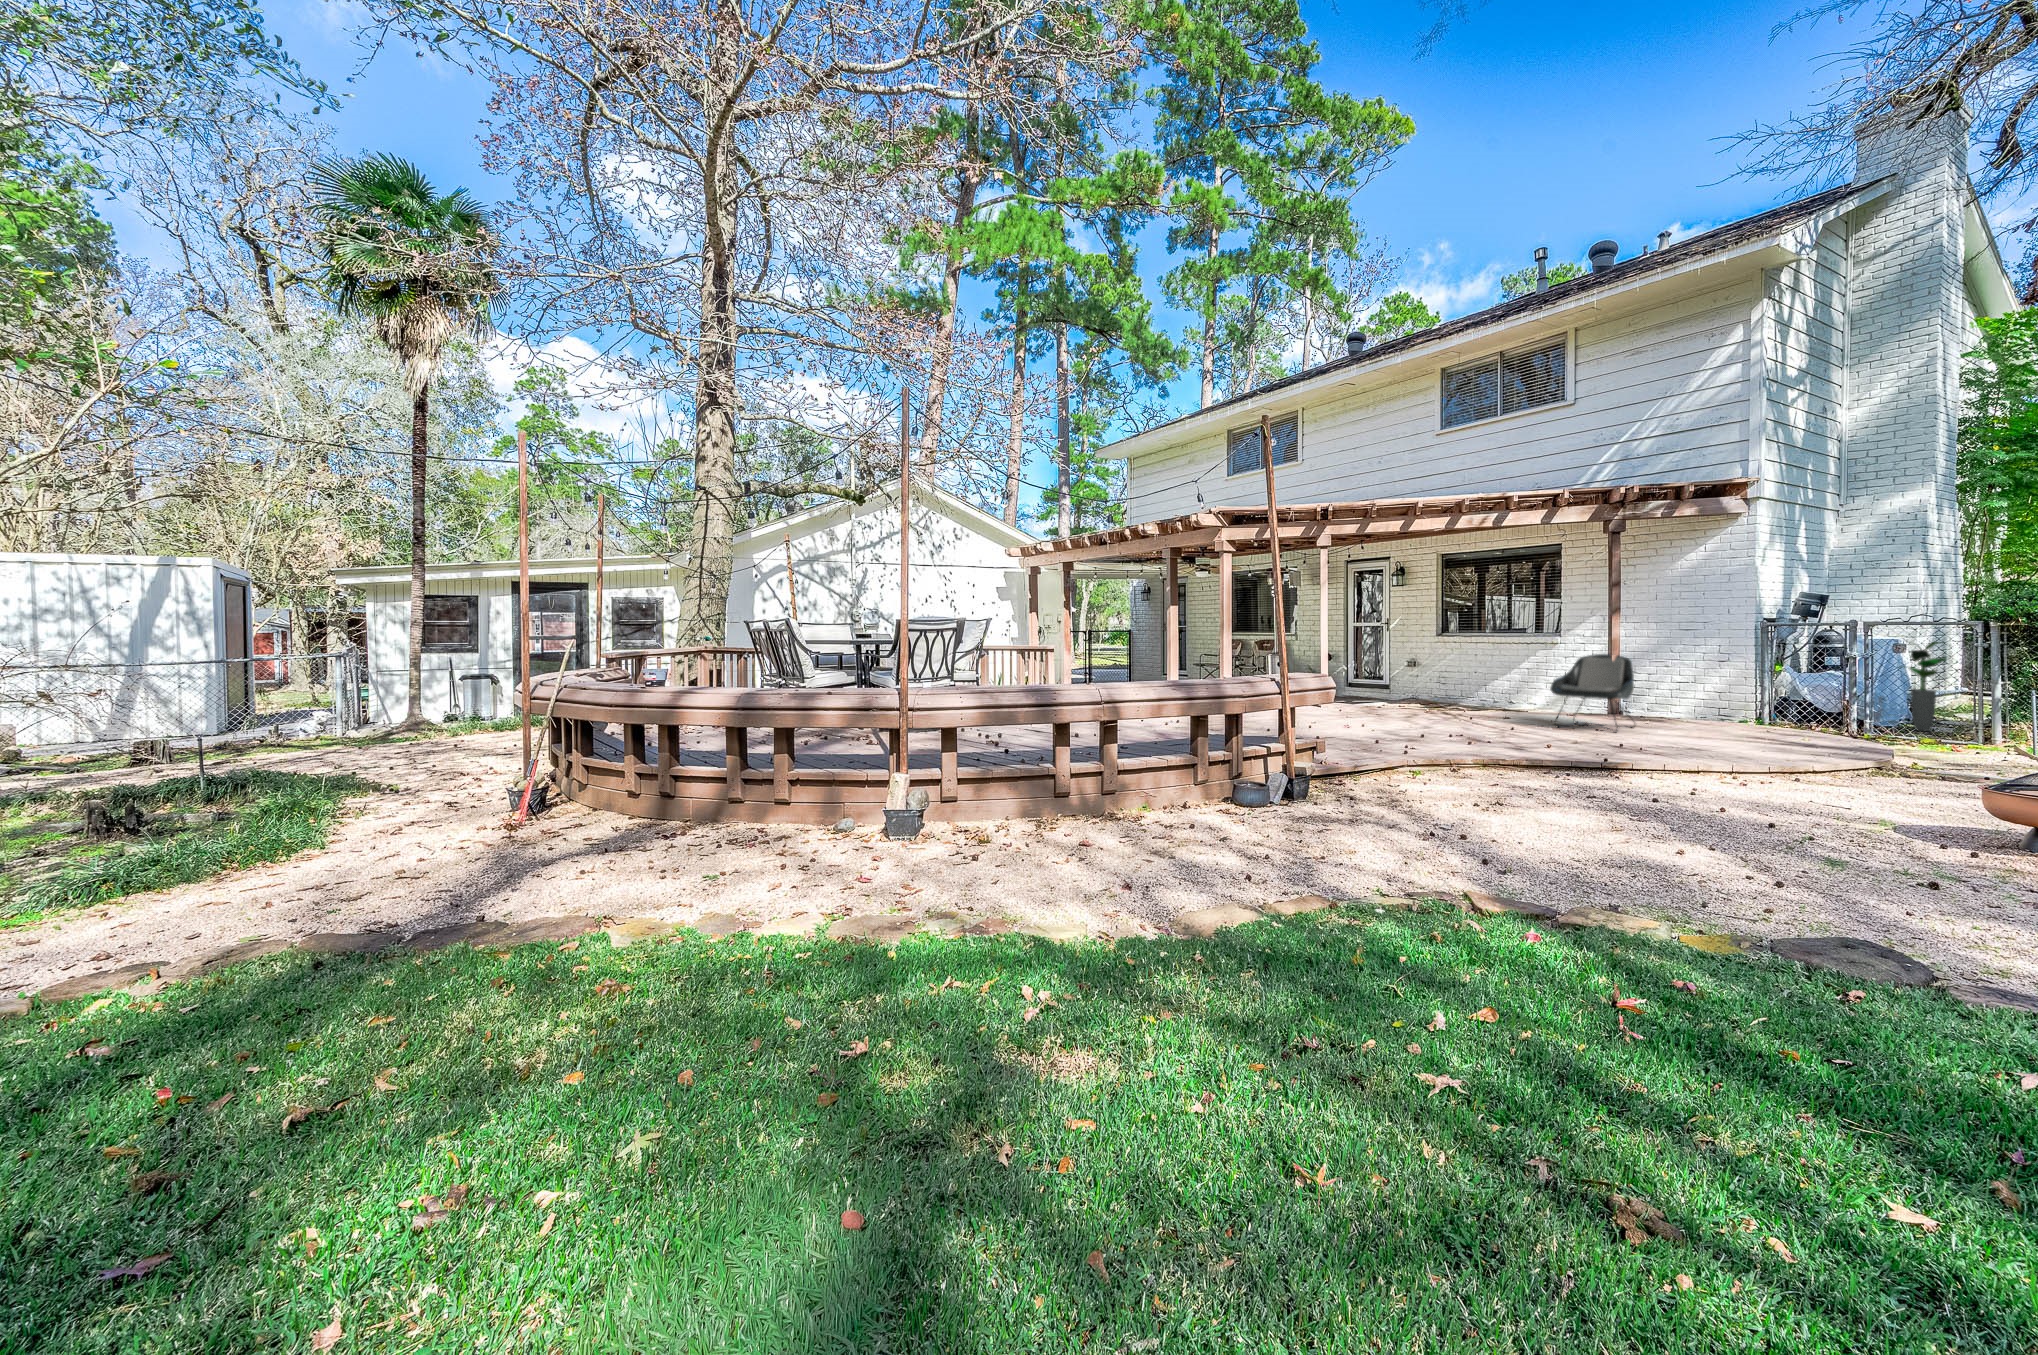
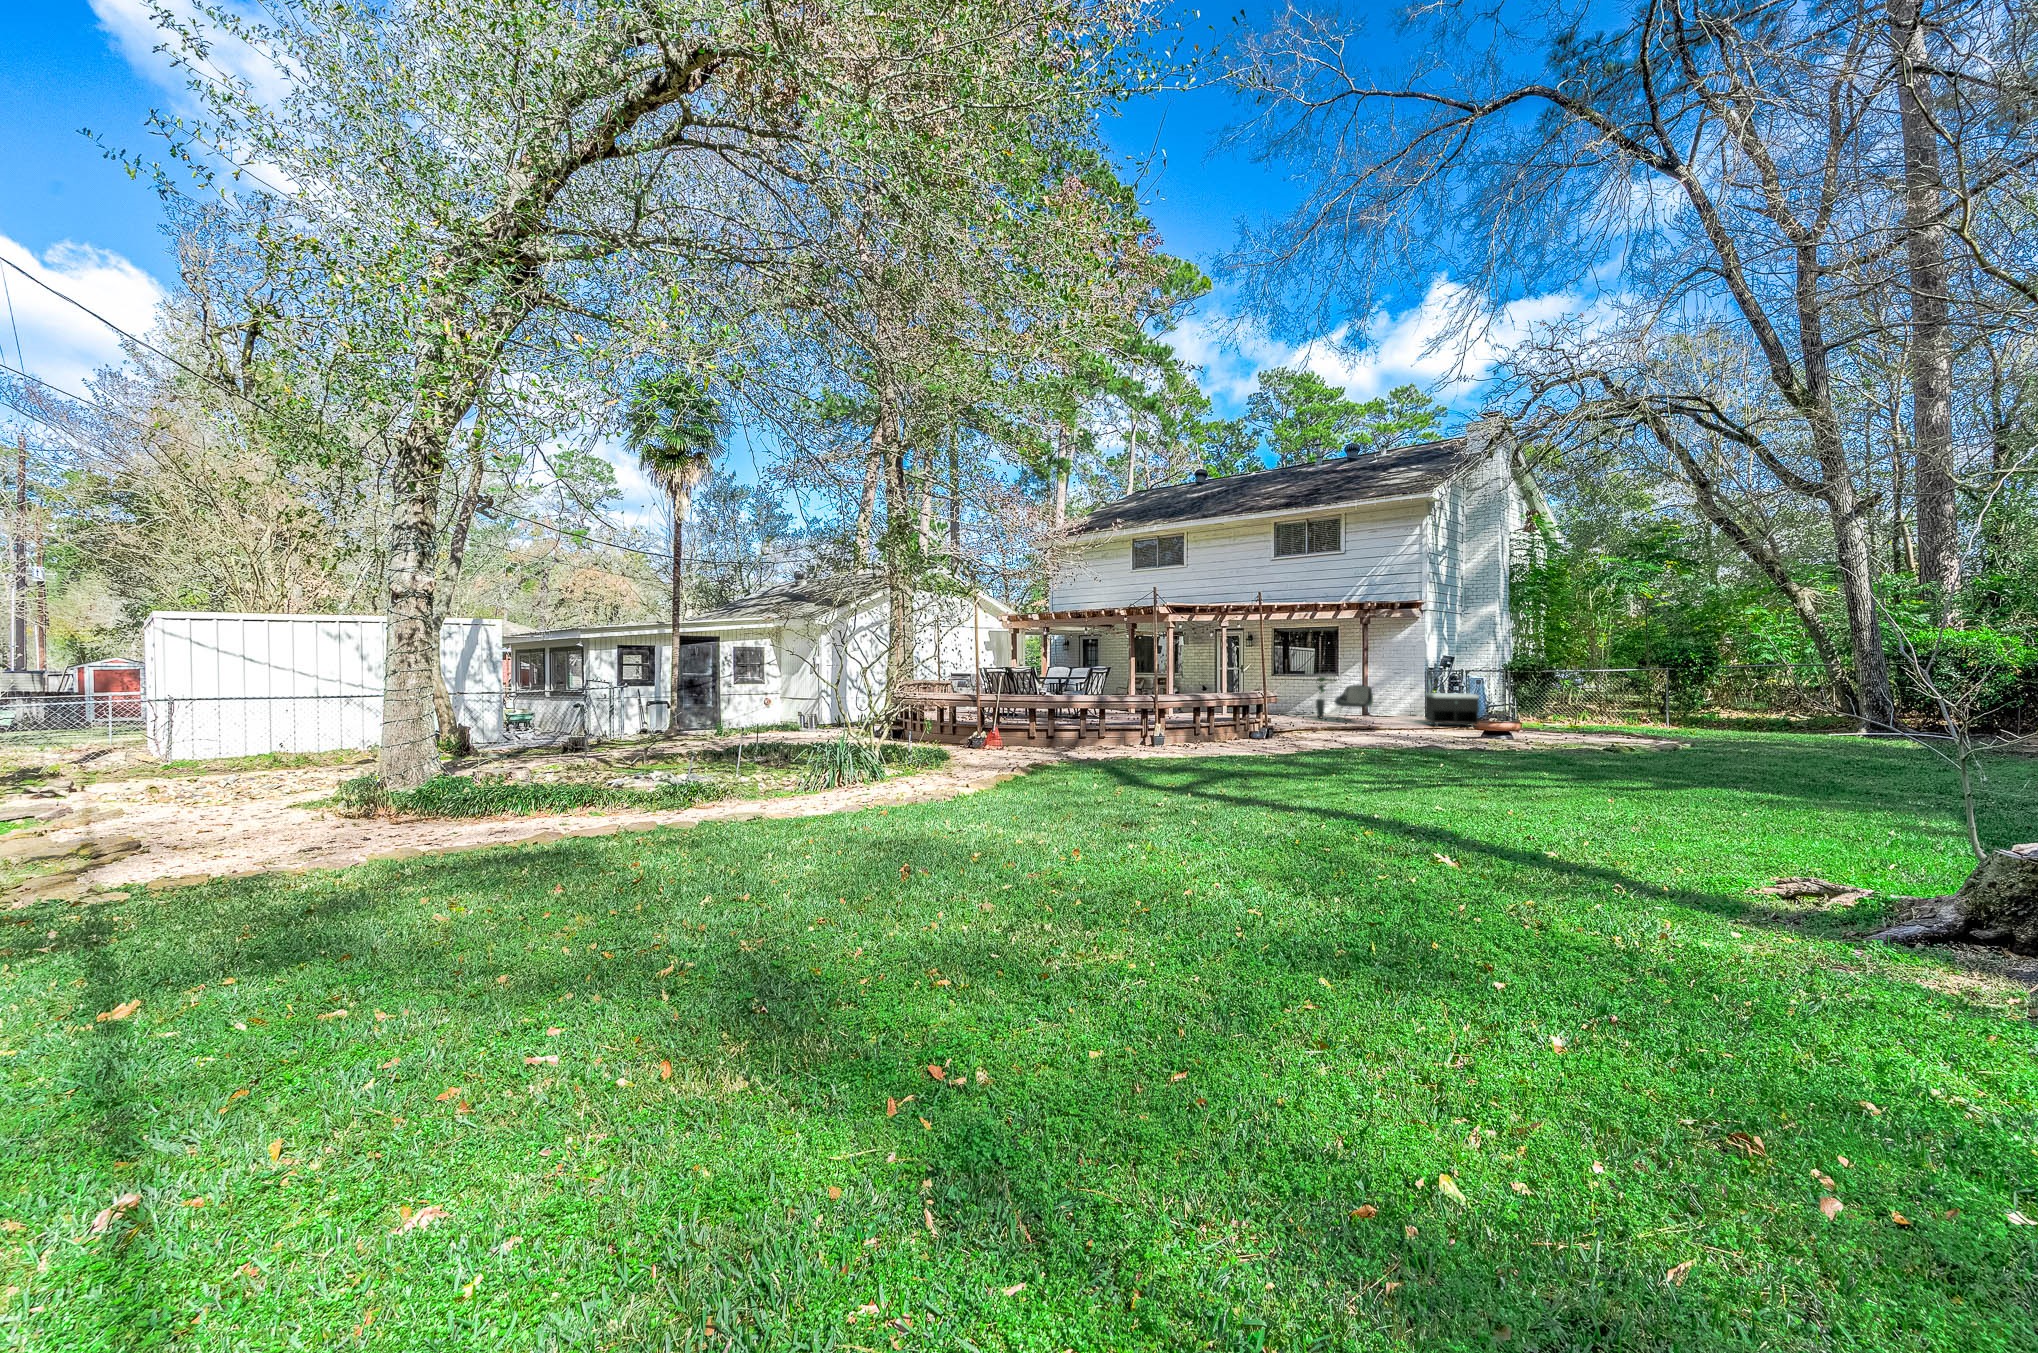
potted plant: present [1901,641,1947,731] -> present [1316,677,1325,718]
storage bench: none [1751,670,1883,743] -> present [1425,693,1479,726]

